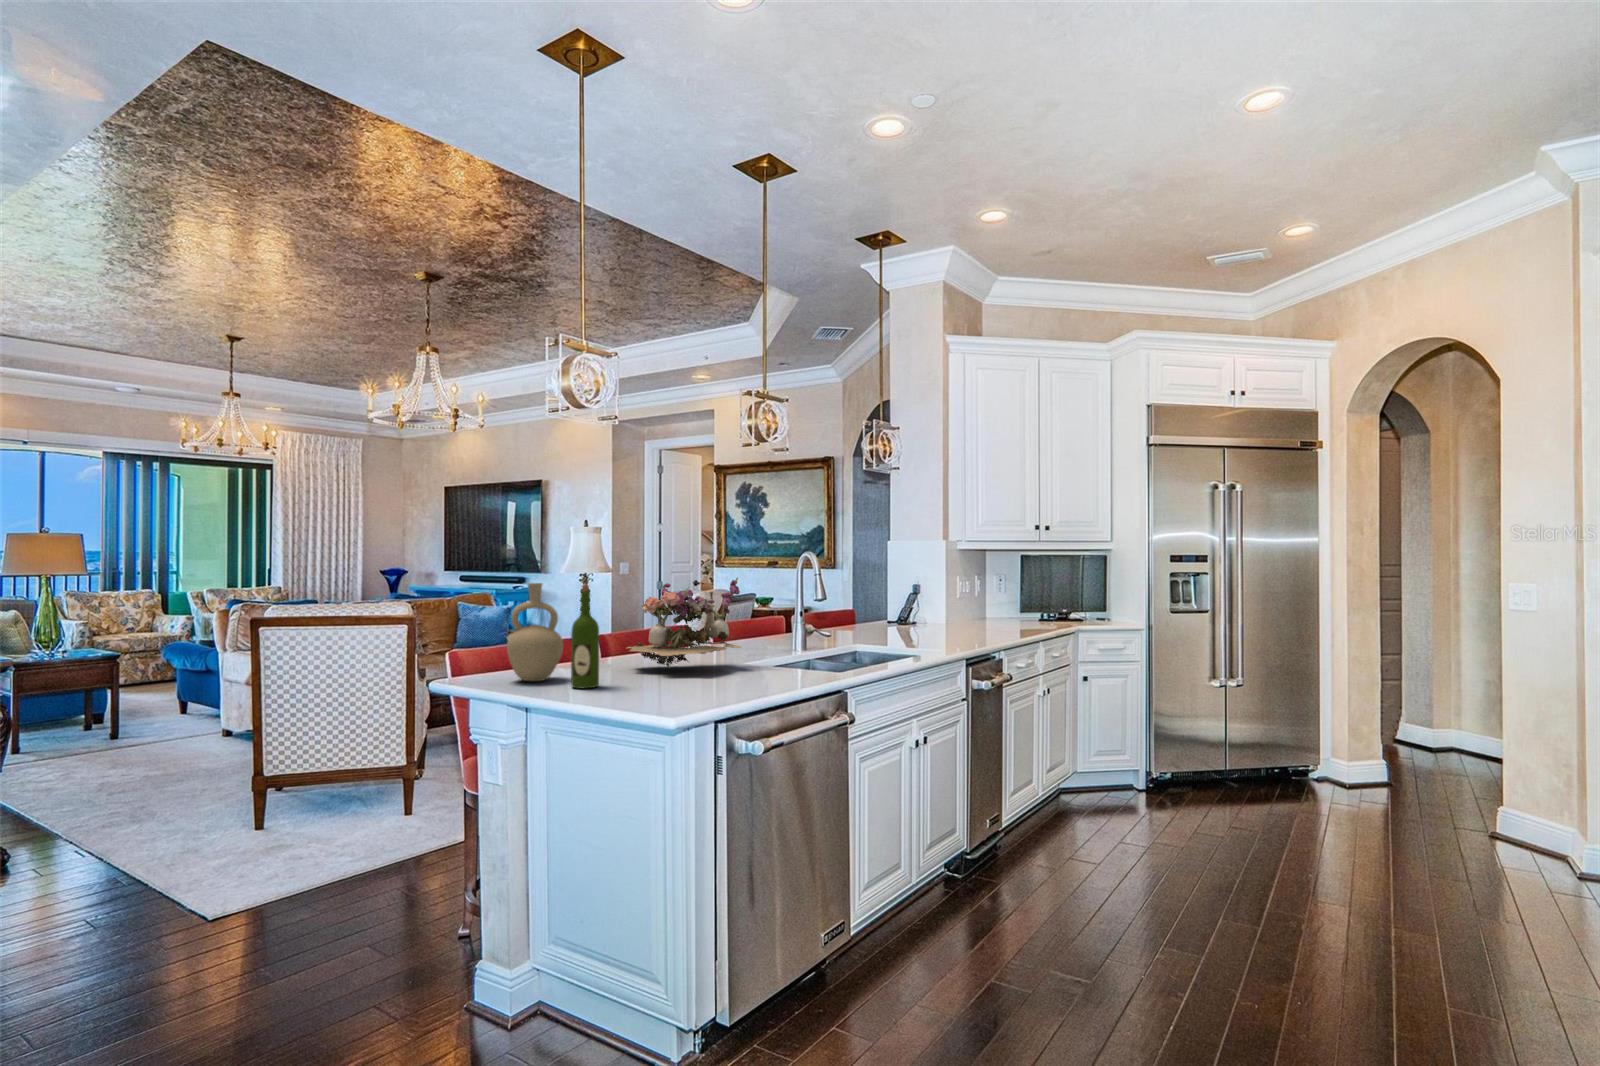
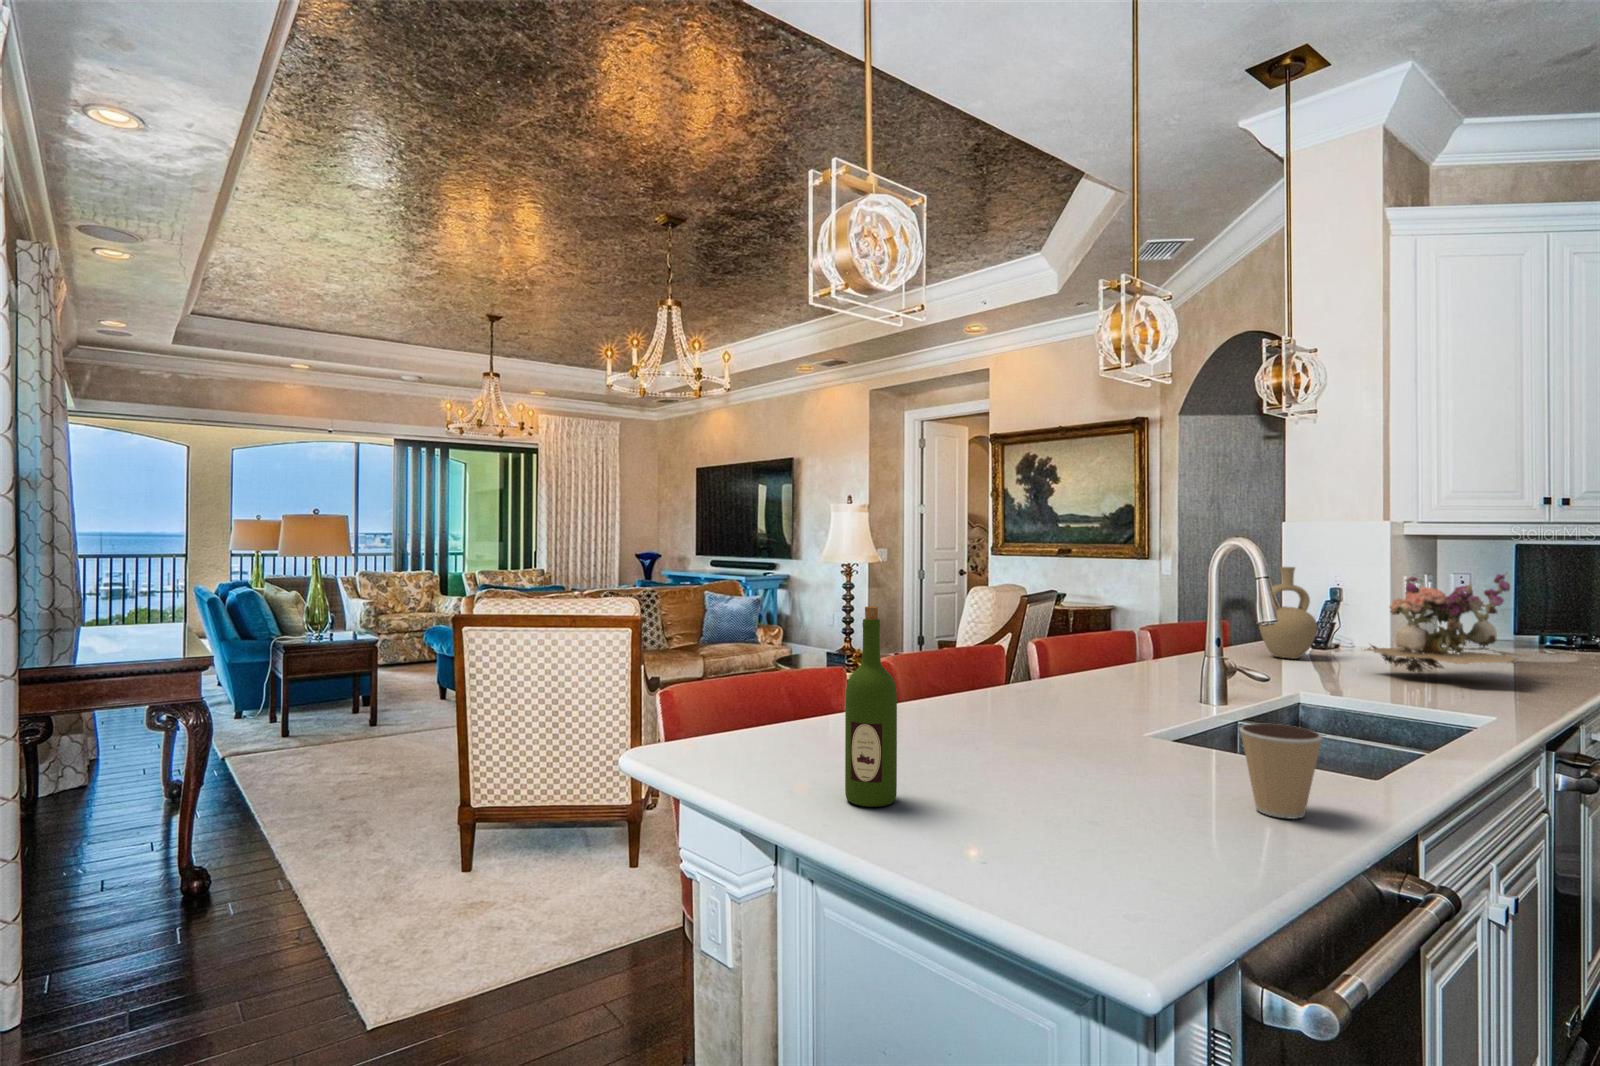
flower arrangement: present [627,578,741,668] -> present [1364,572,1530,675]
vase: present [507,583,563,681] -> present [1259,567,1317,659]
coffee cup: none [770,640,806,682] -> present [1239,724,1323,819]

